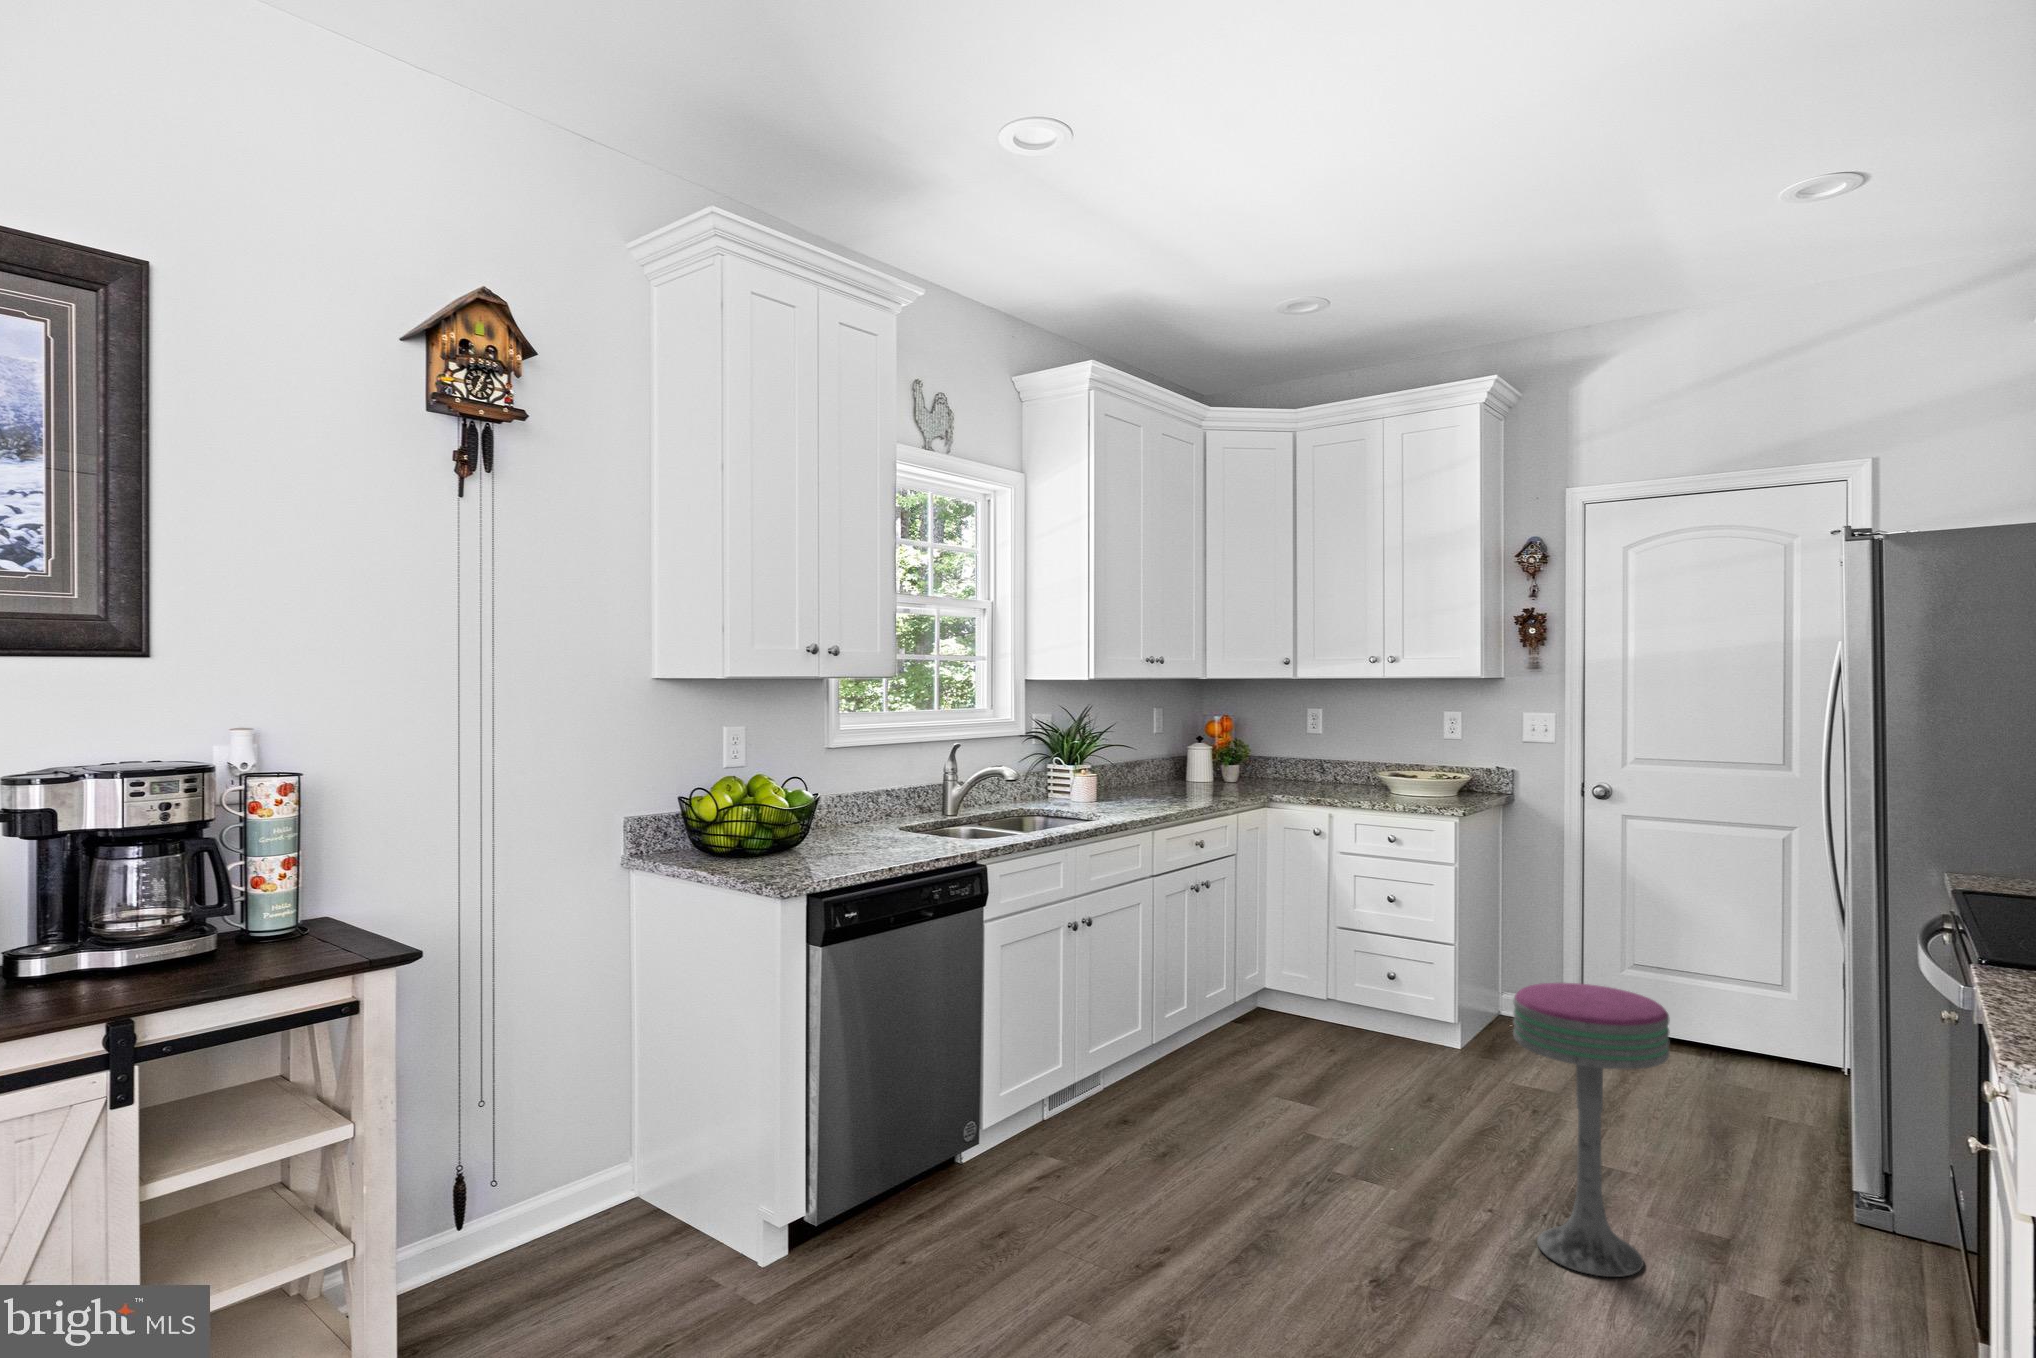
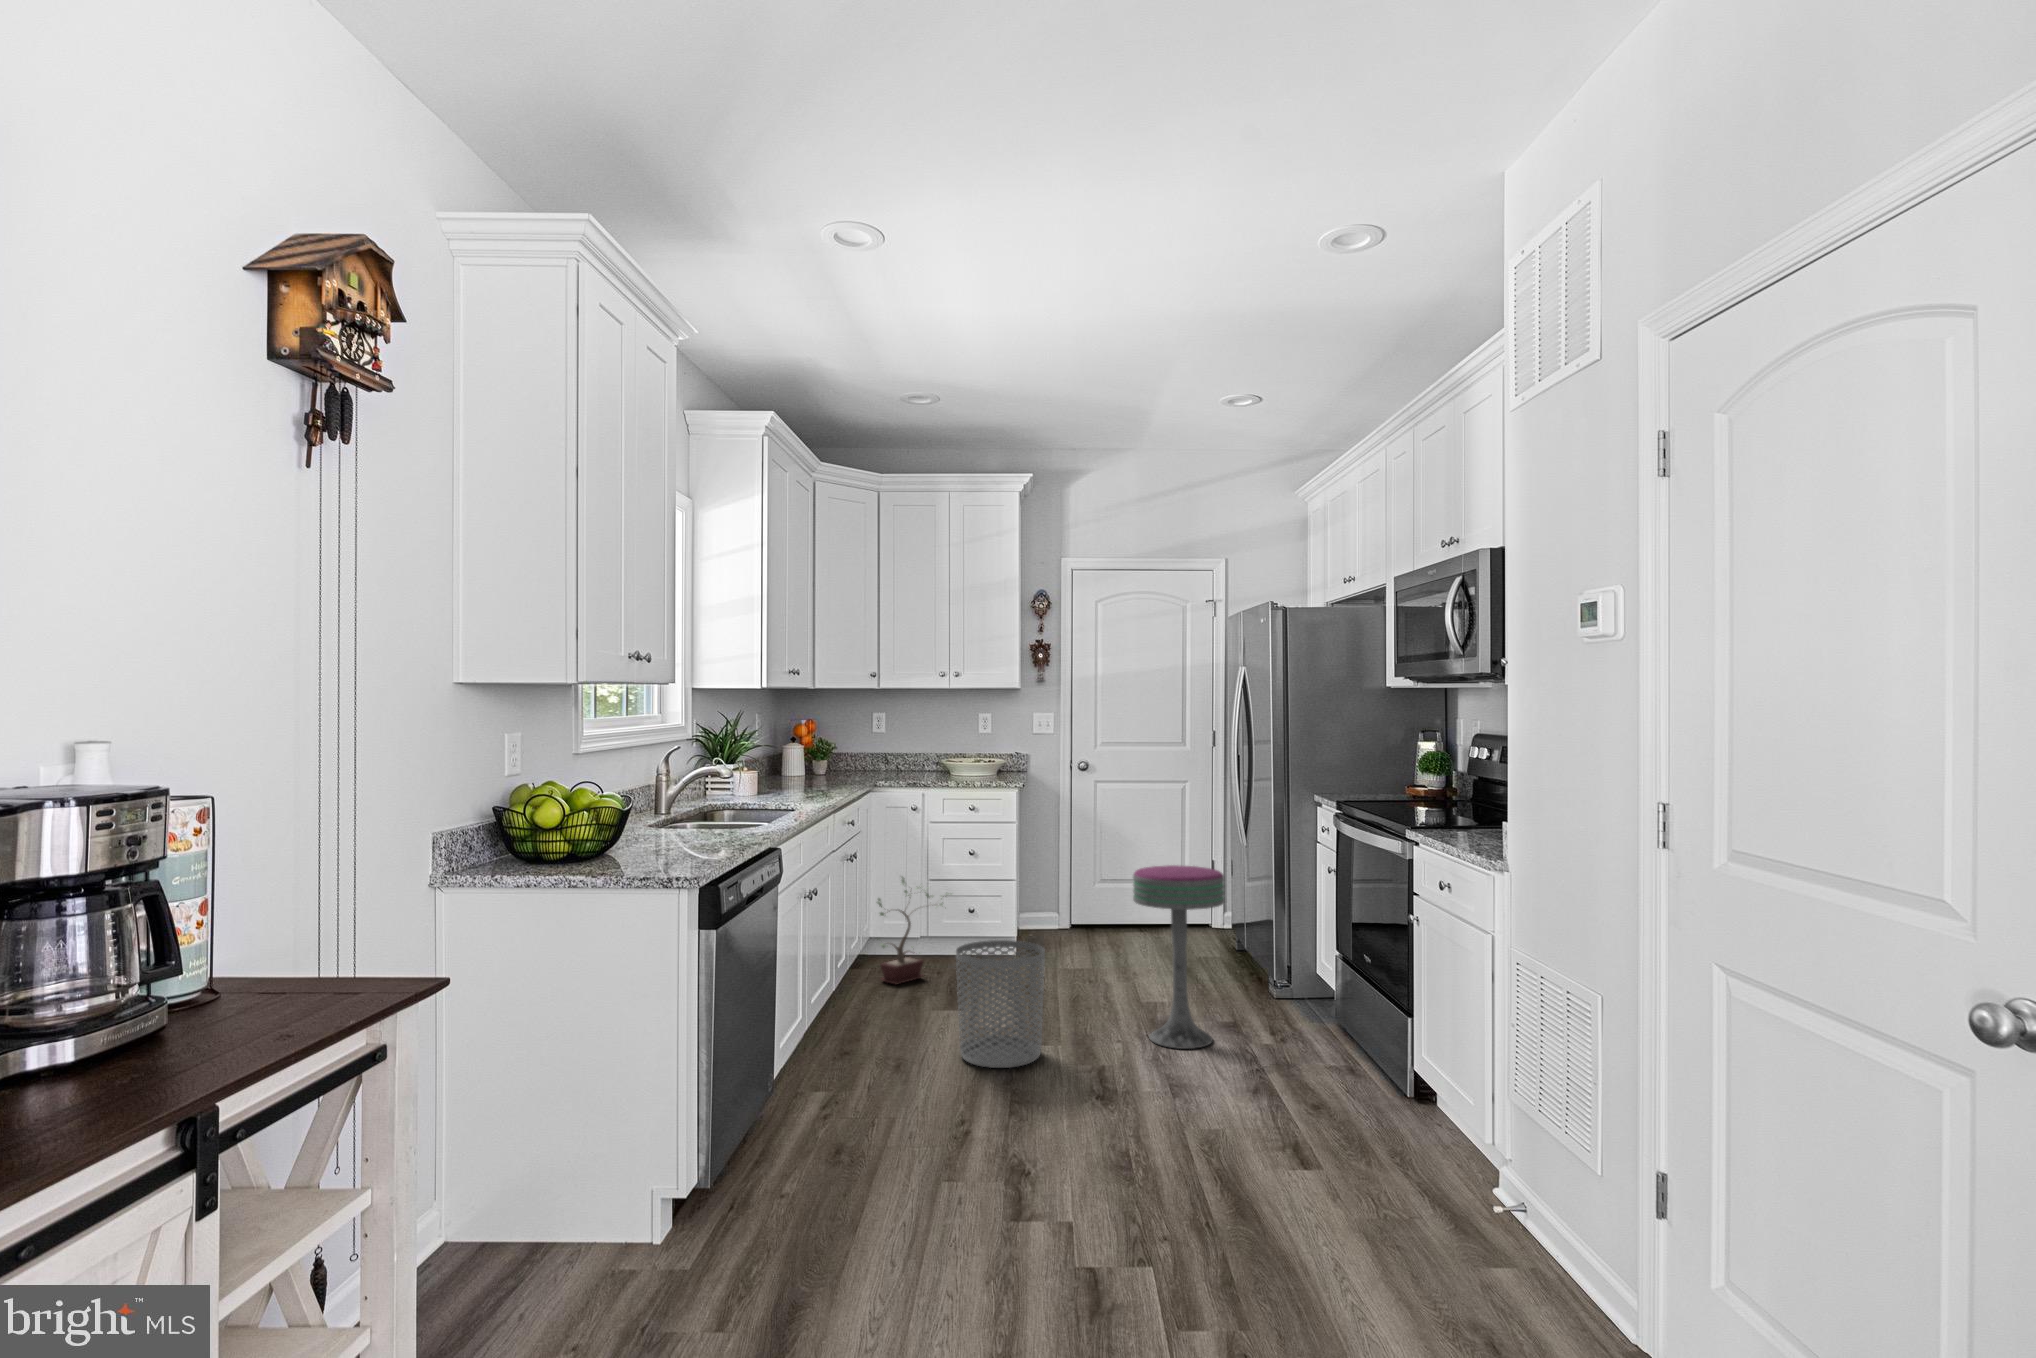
potted plant: none [1236,928,1352,1067] -> present [877,877,949,984]
waste bin: none [1236,1050,1360,1233] -> present [956,940,1045,1068]

